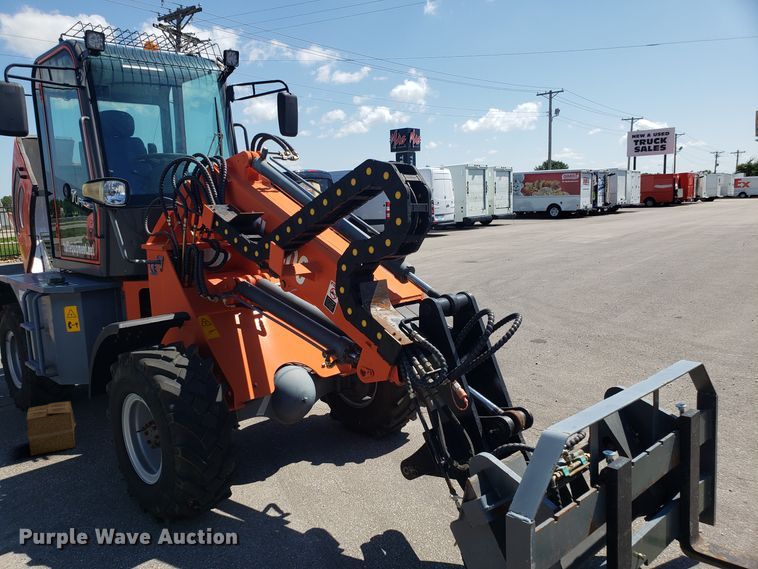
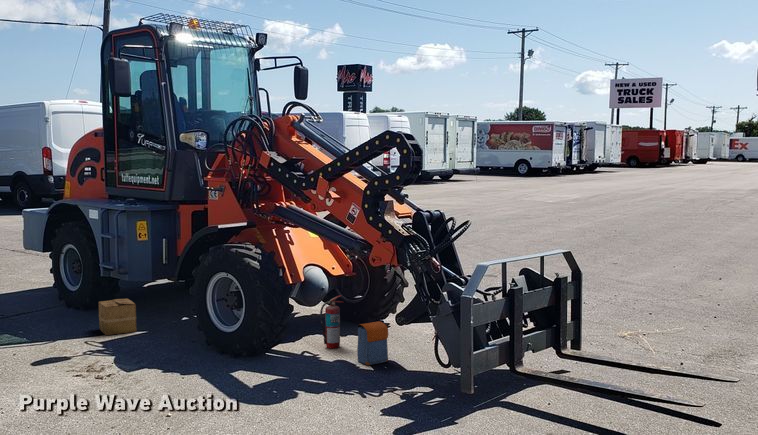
fire extinguisher: none [296,411,331,487] -> present [320,295,344,348]
backpack: none [341,460,389,533] -> present [357,321,388,365]

